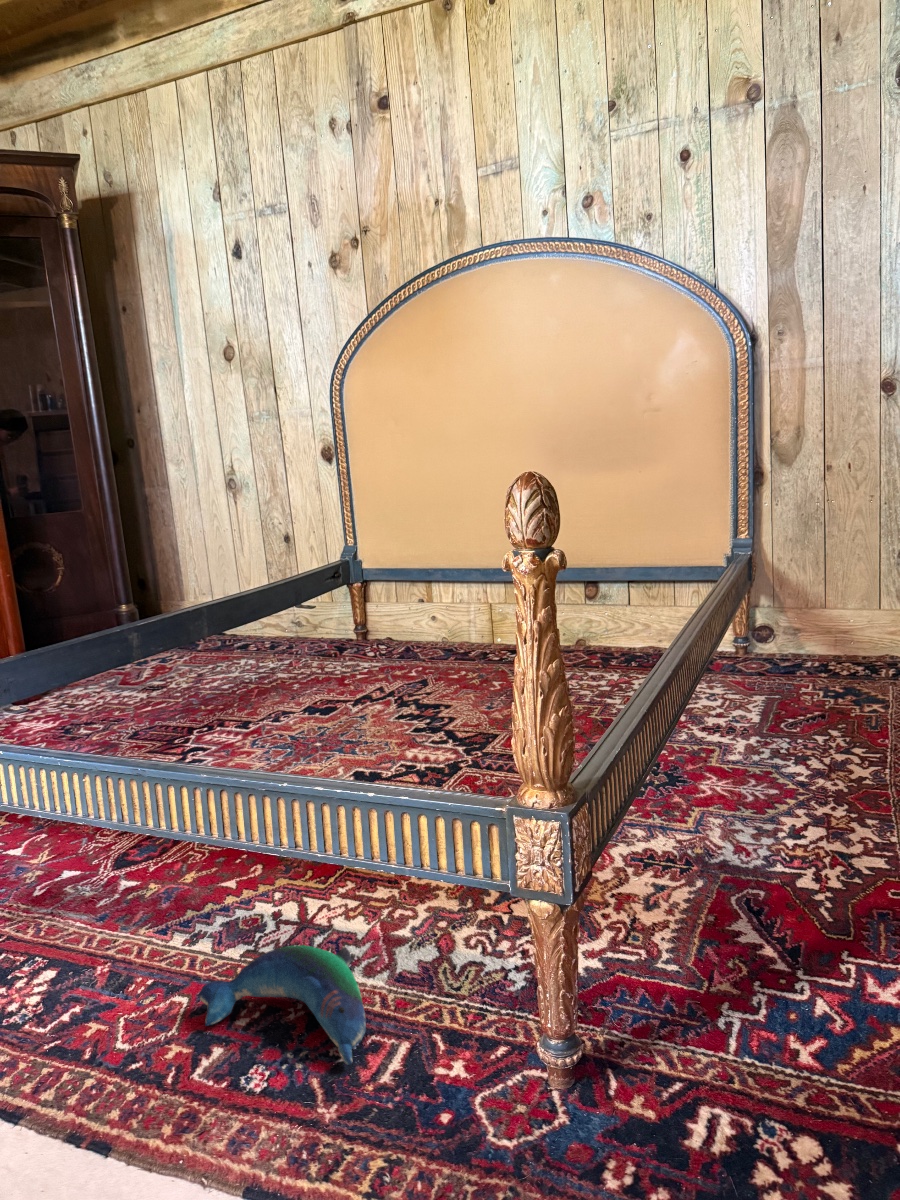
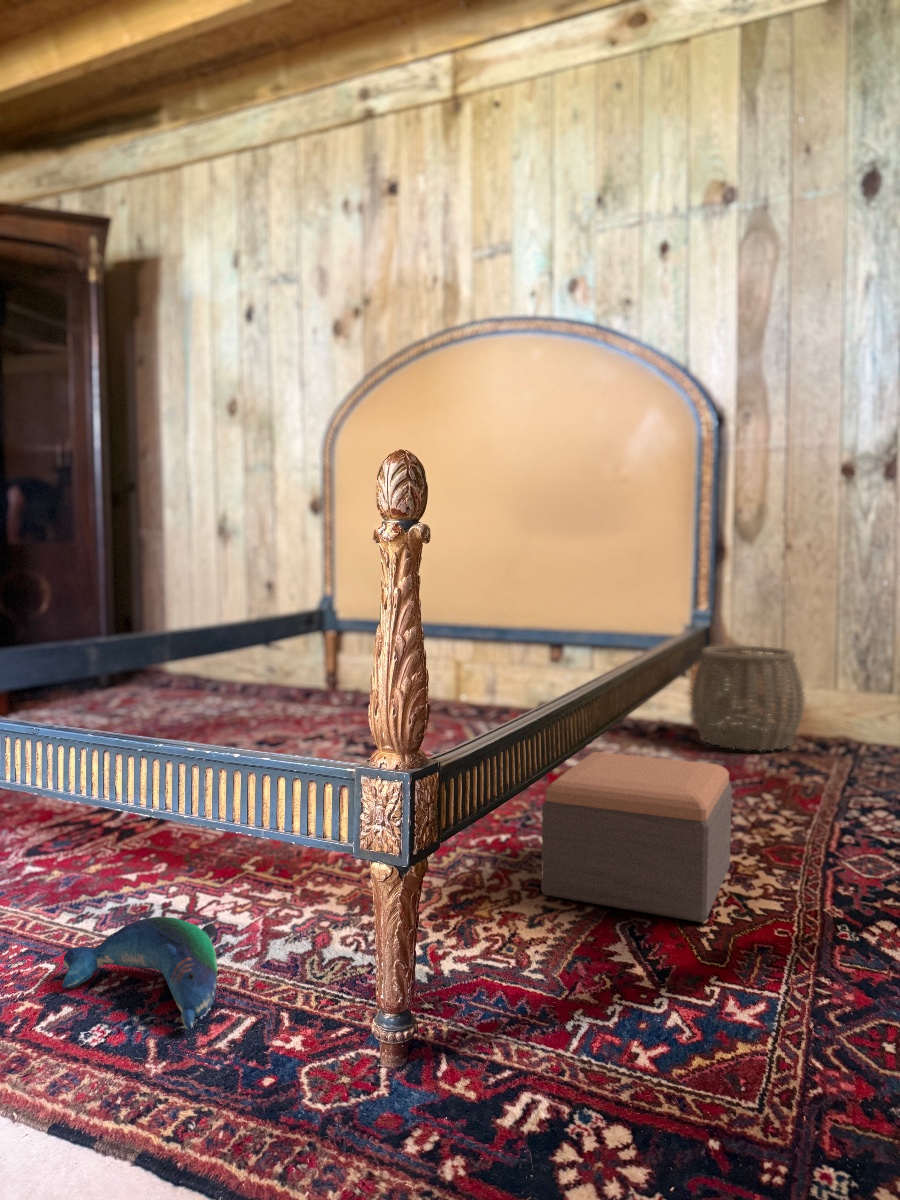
woven basket: none [739,569,858,679] -> present [691,645,804,751]
footstool: none [644,717,825,891] -> present [541,752,732,923]

